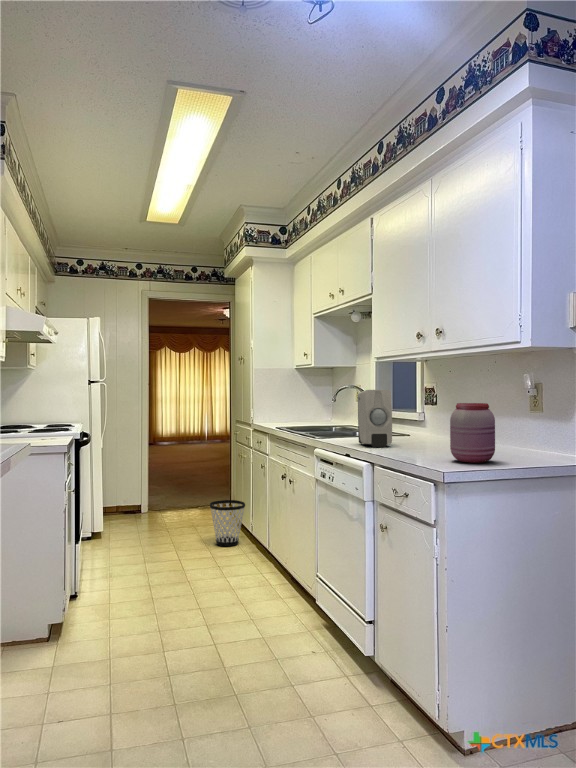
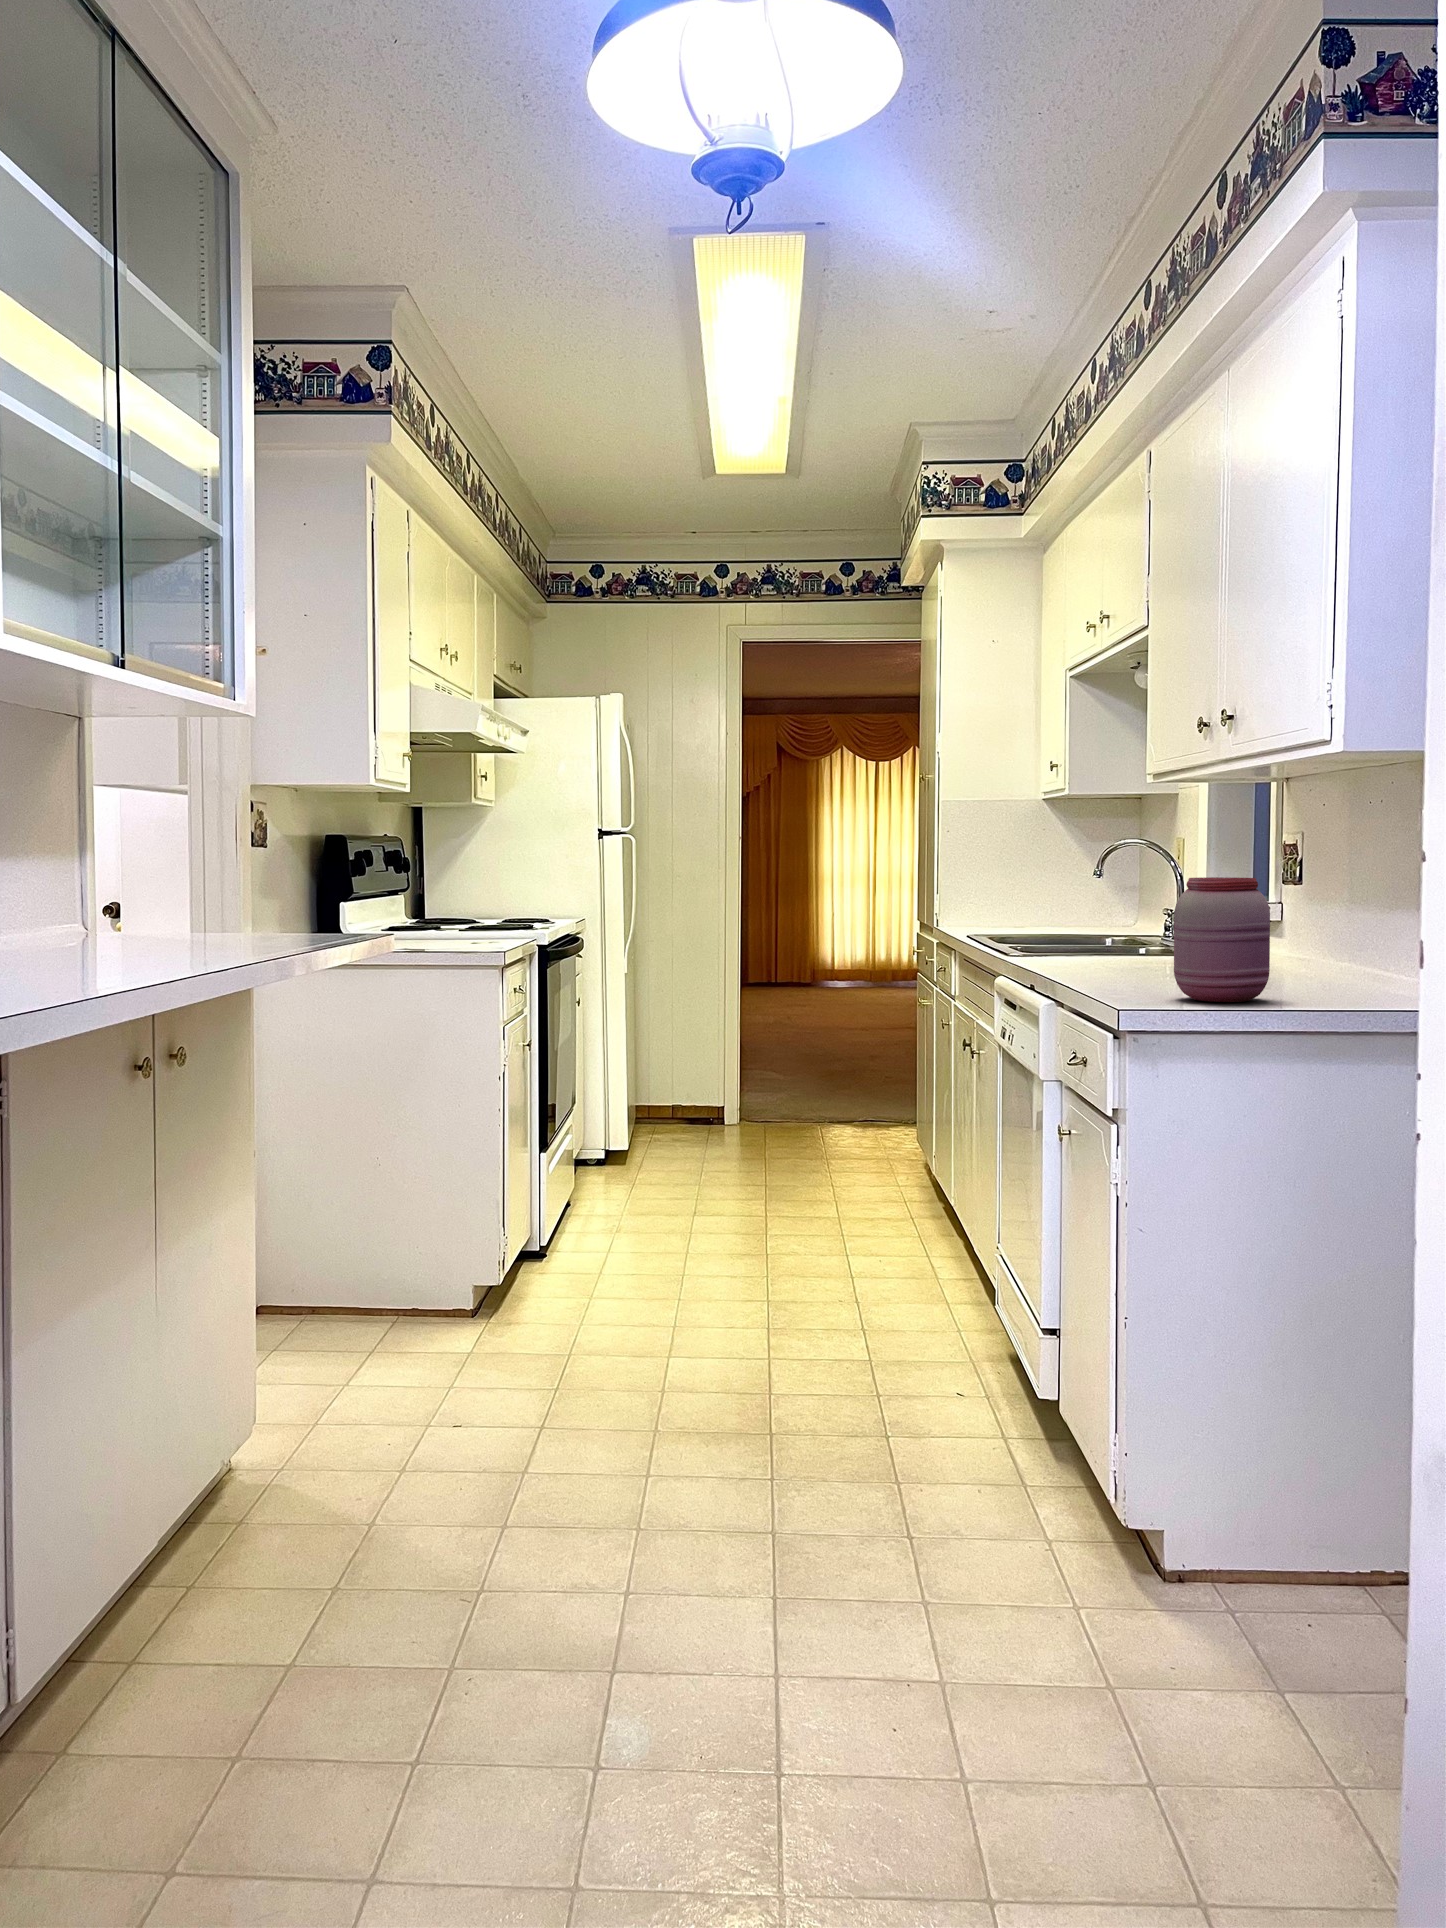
soap dispenser: present [358,390,392,447] -> none [1069,849,1129,973]
wastebasket: present [210,500,245,546] -> none [843,1099,923,1201]

